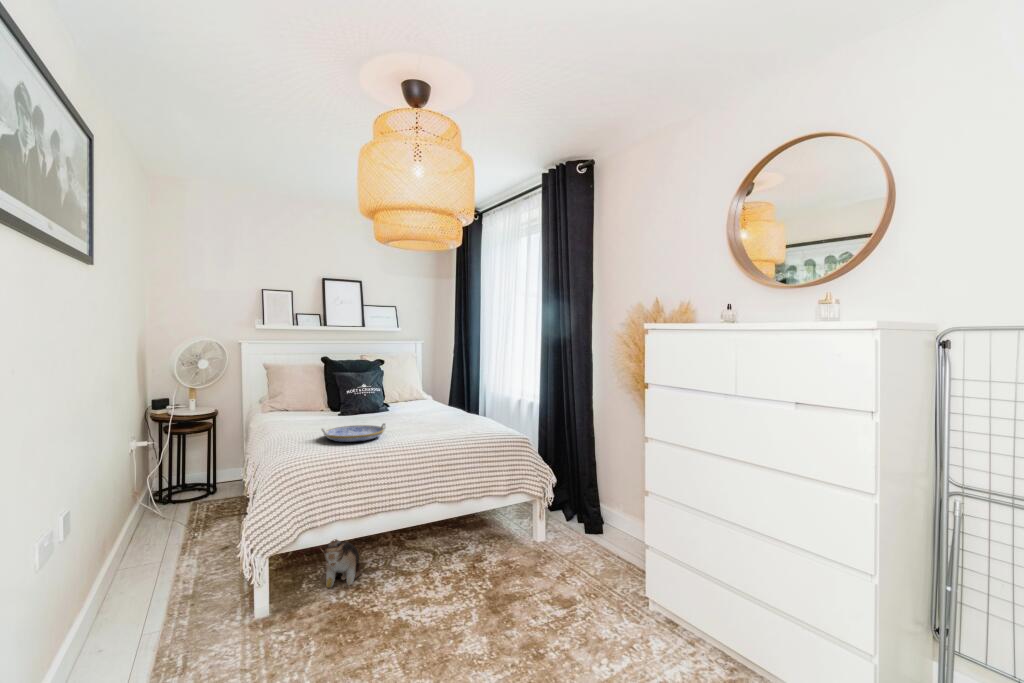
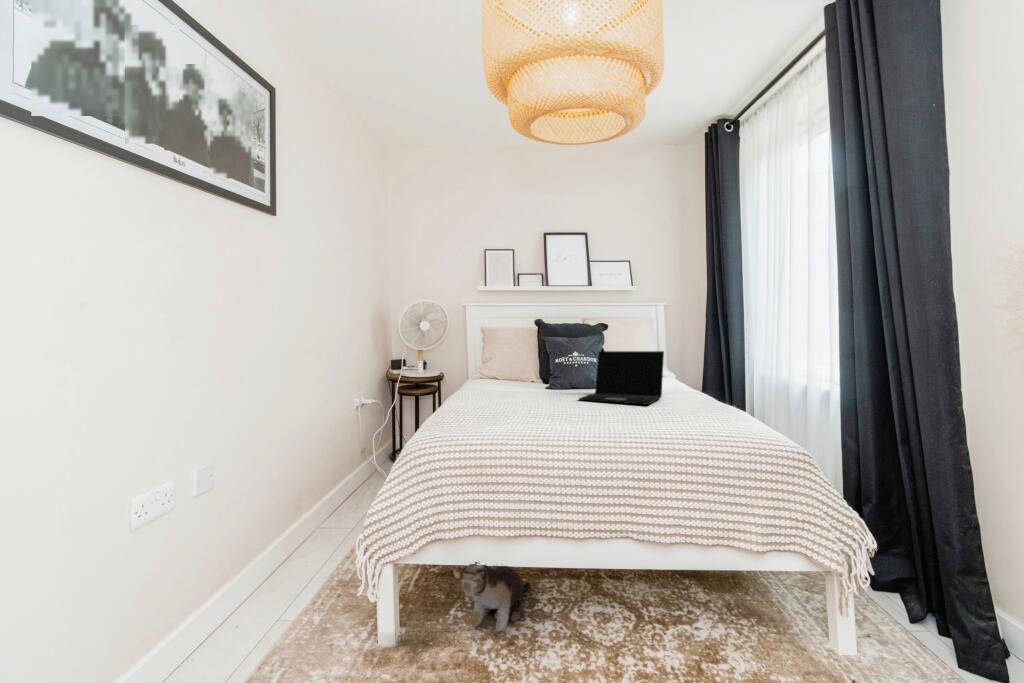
laptop: none [379,383,435,421] -> present [579,351,664,405]
serving tray: present [322,423,387,442] -> none [481,402,568,425]

